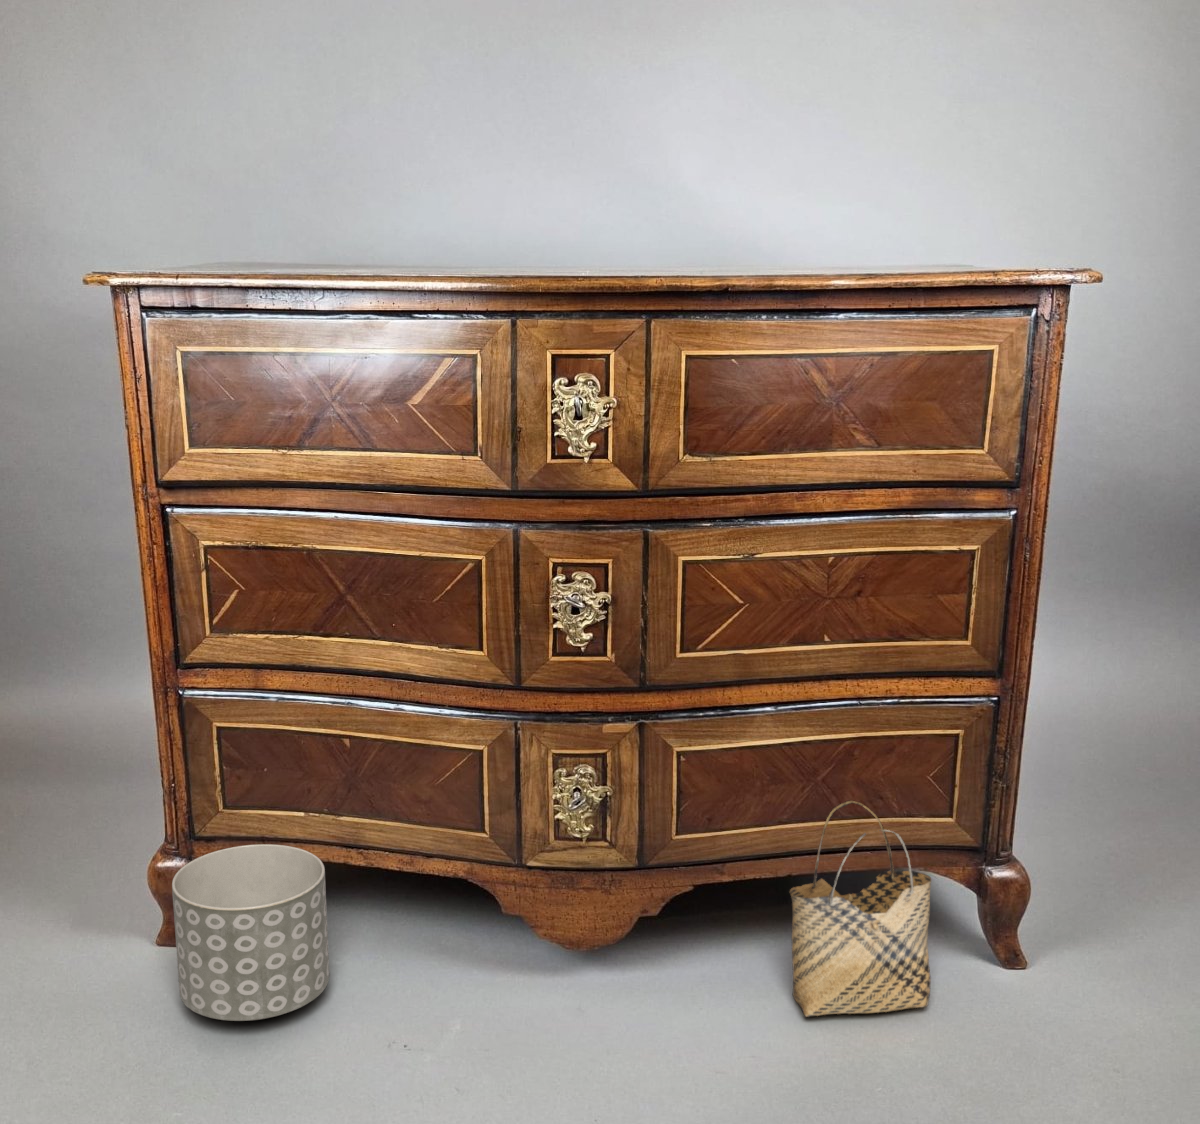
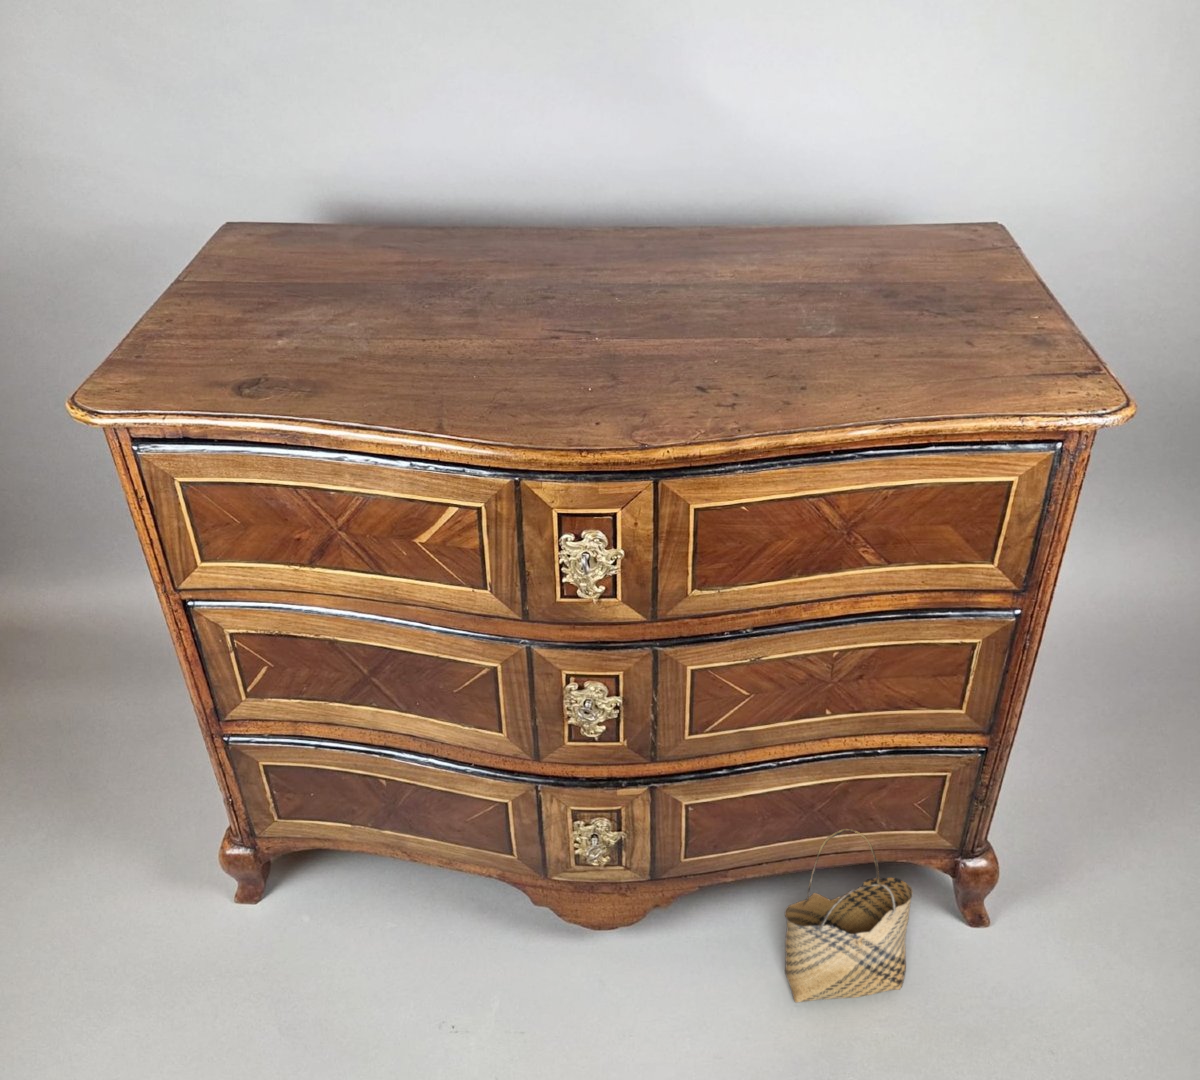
planter: present [172,844,330,1021] -> none [238,851,384,1022]

